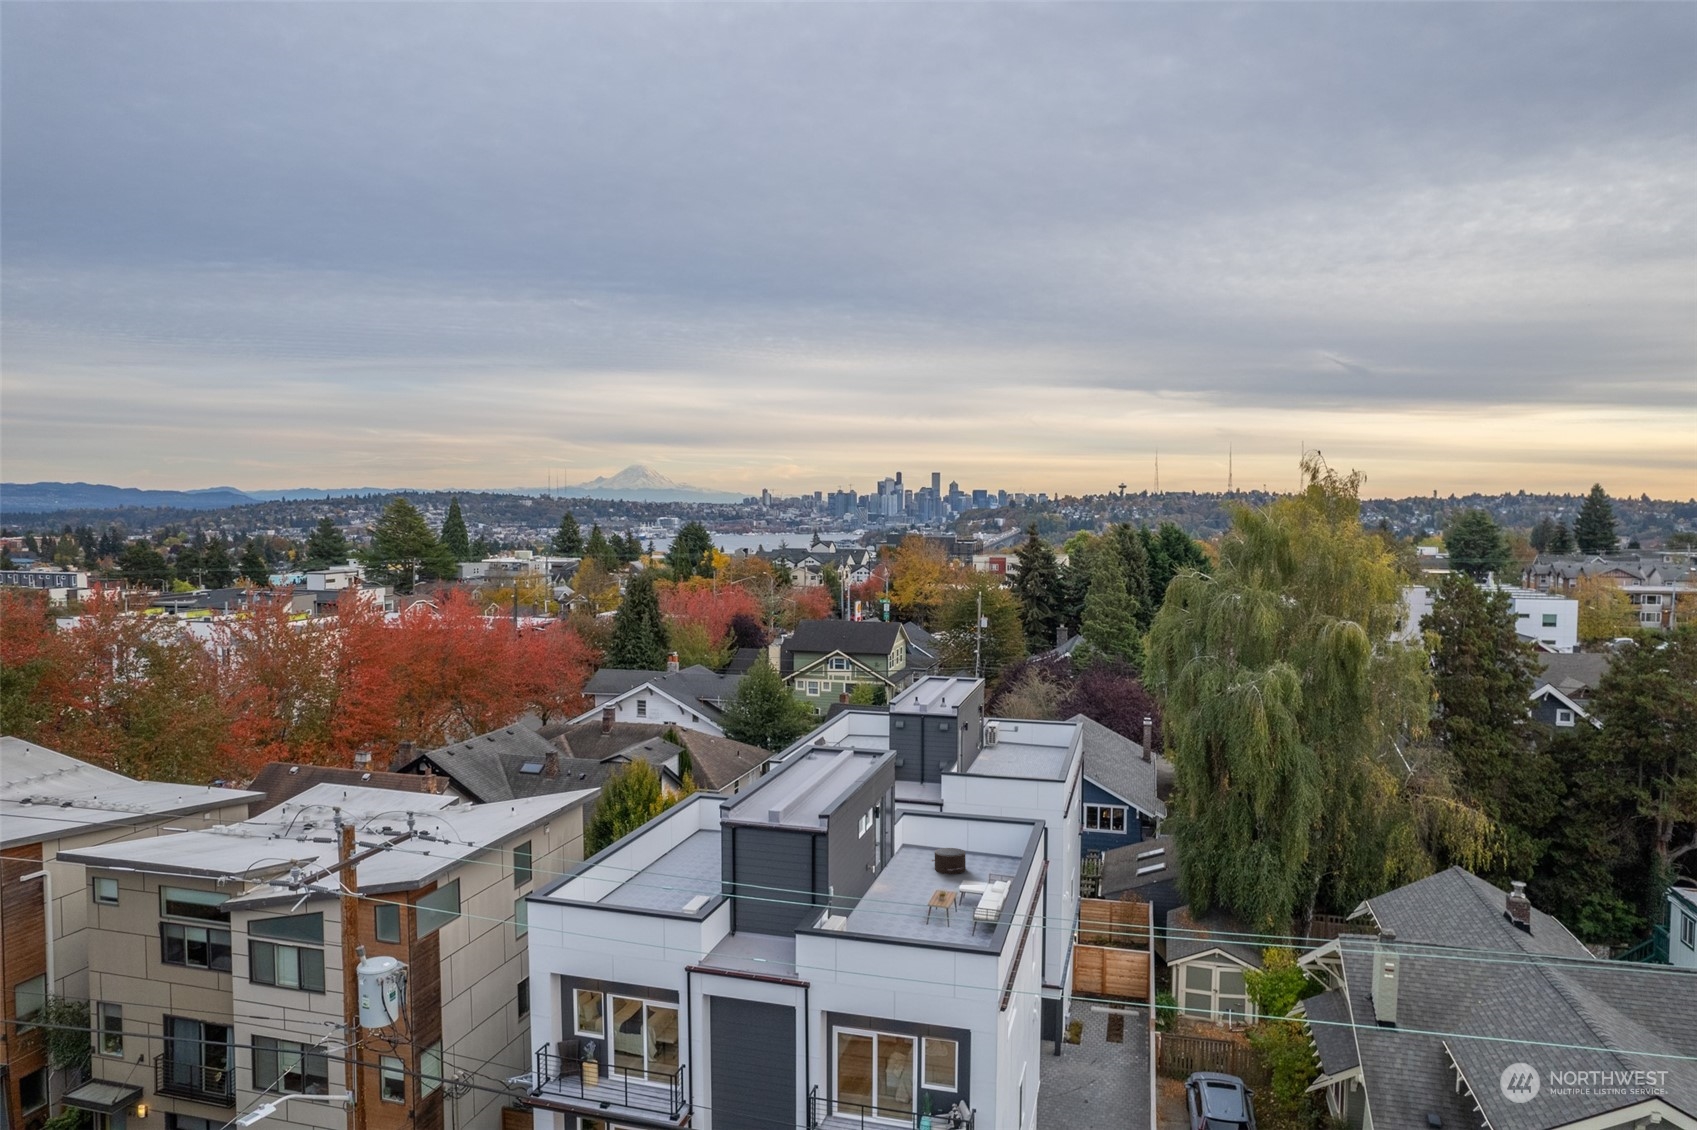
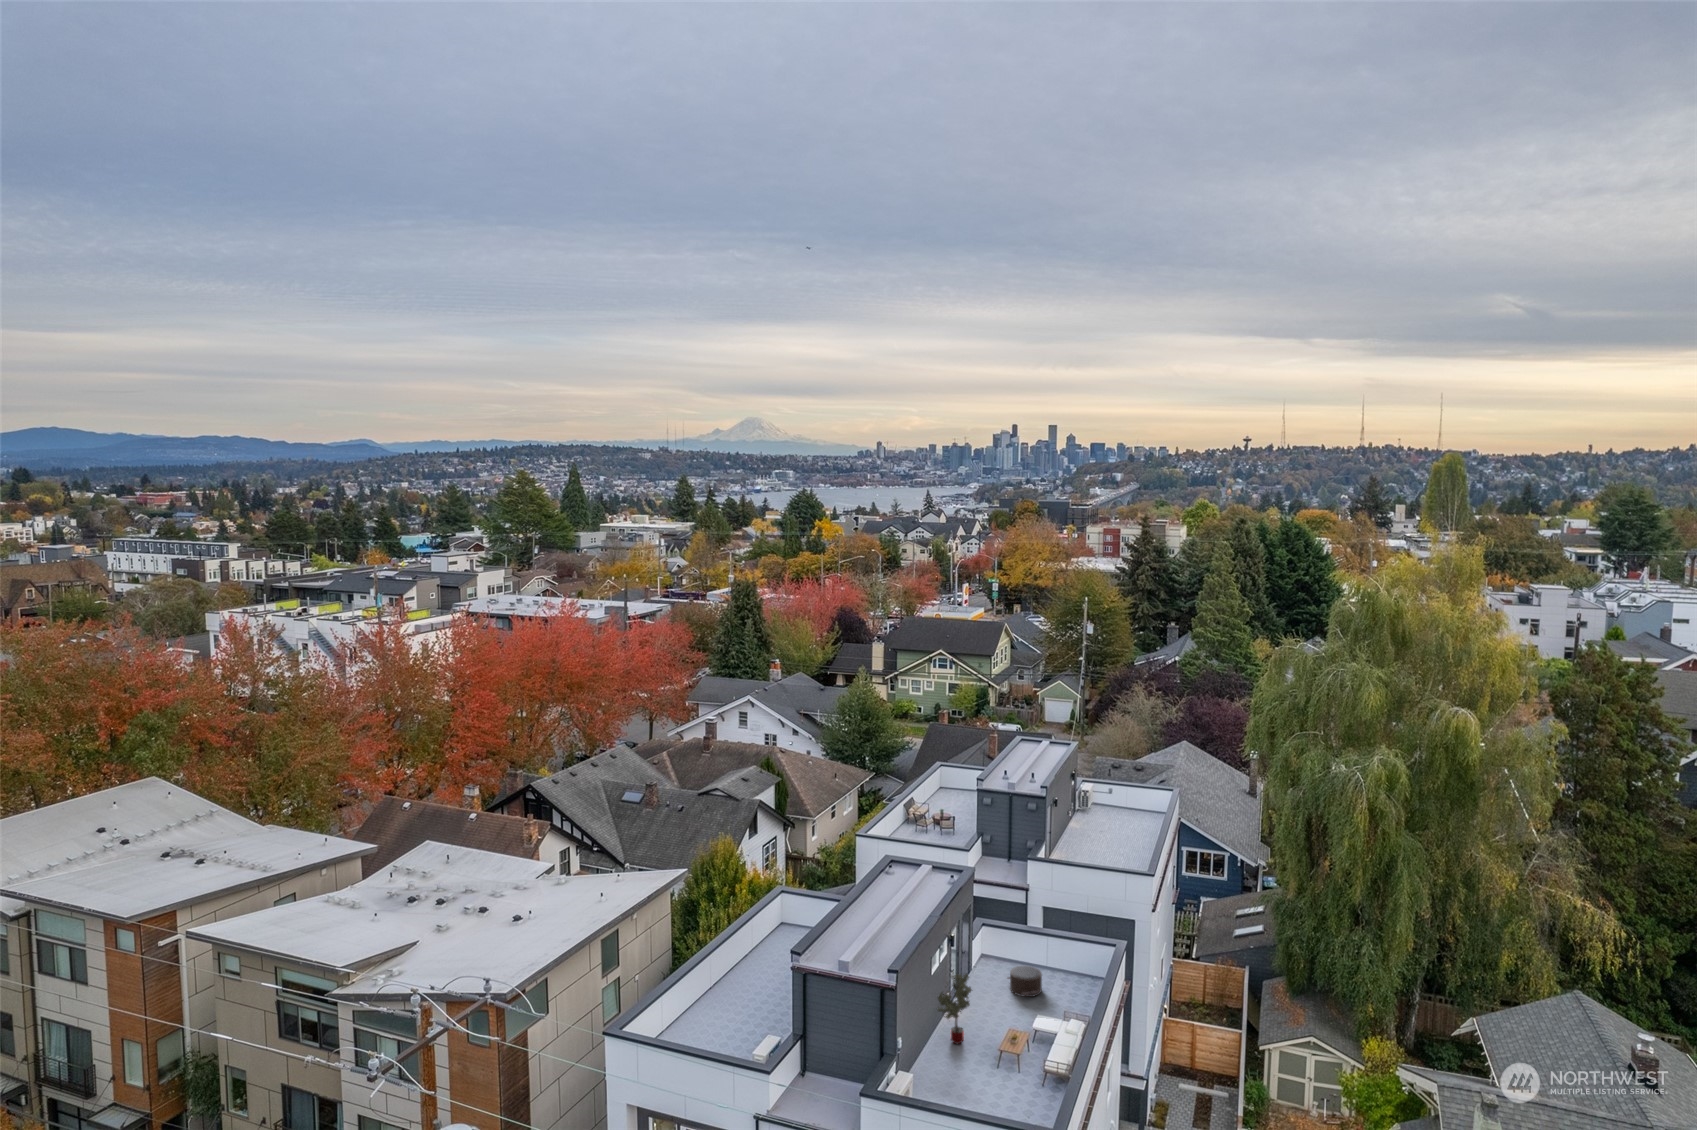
potted tree: none [867,836,902,907] -> present [938,974,972,1044]

